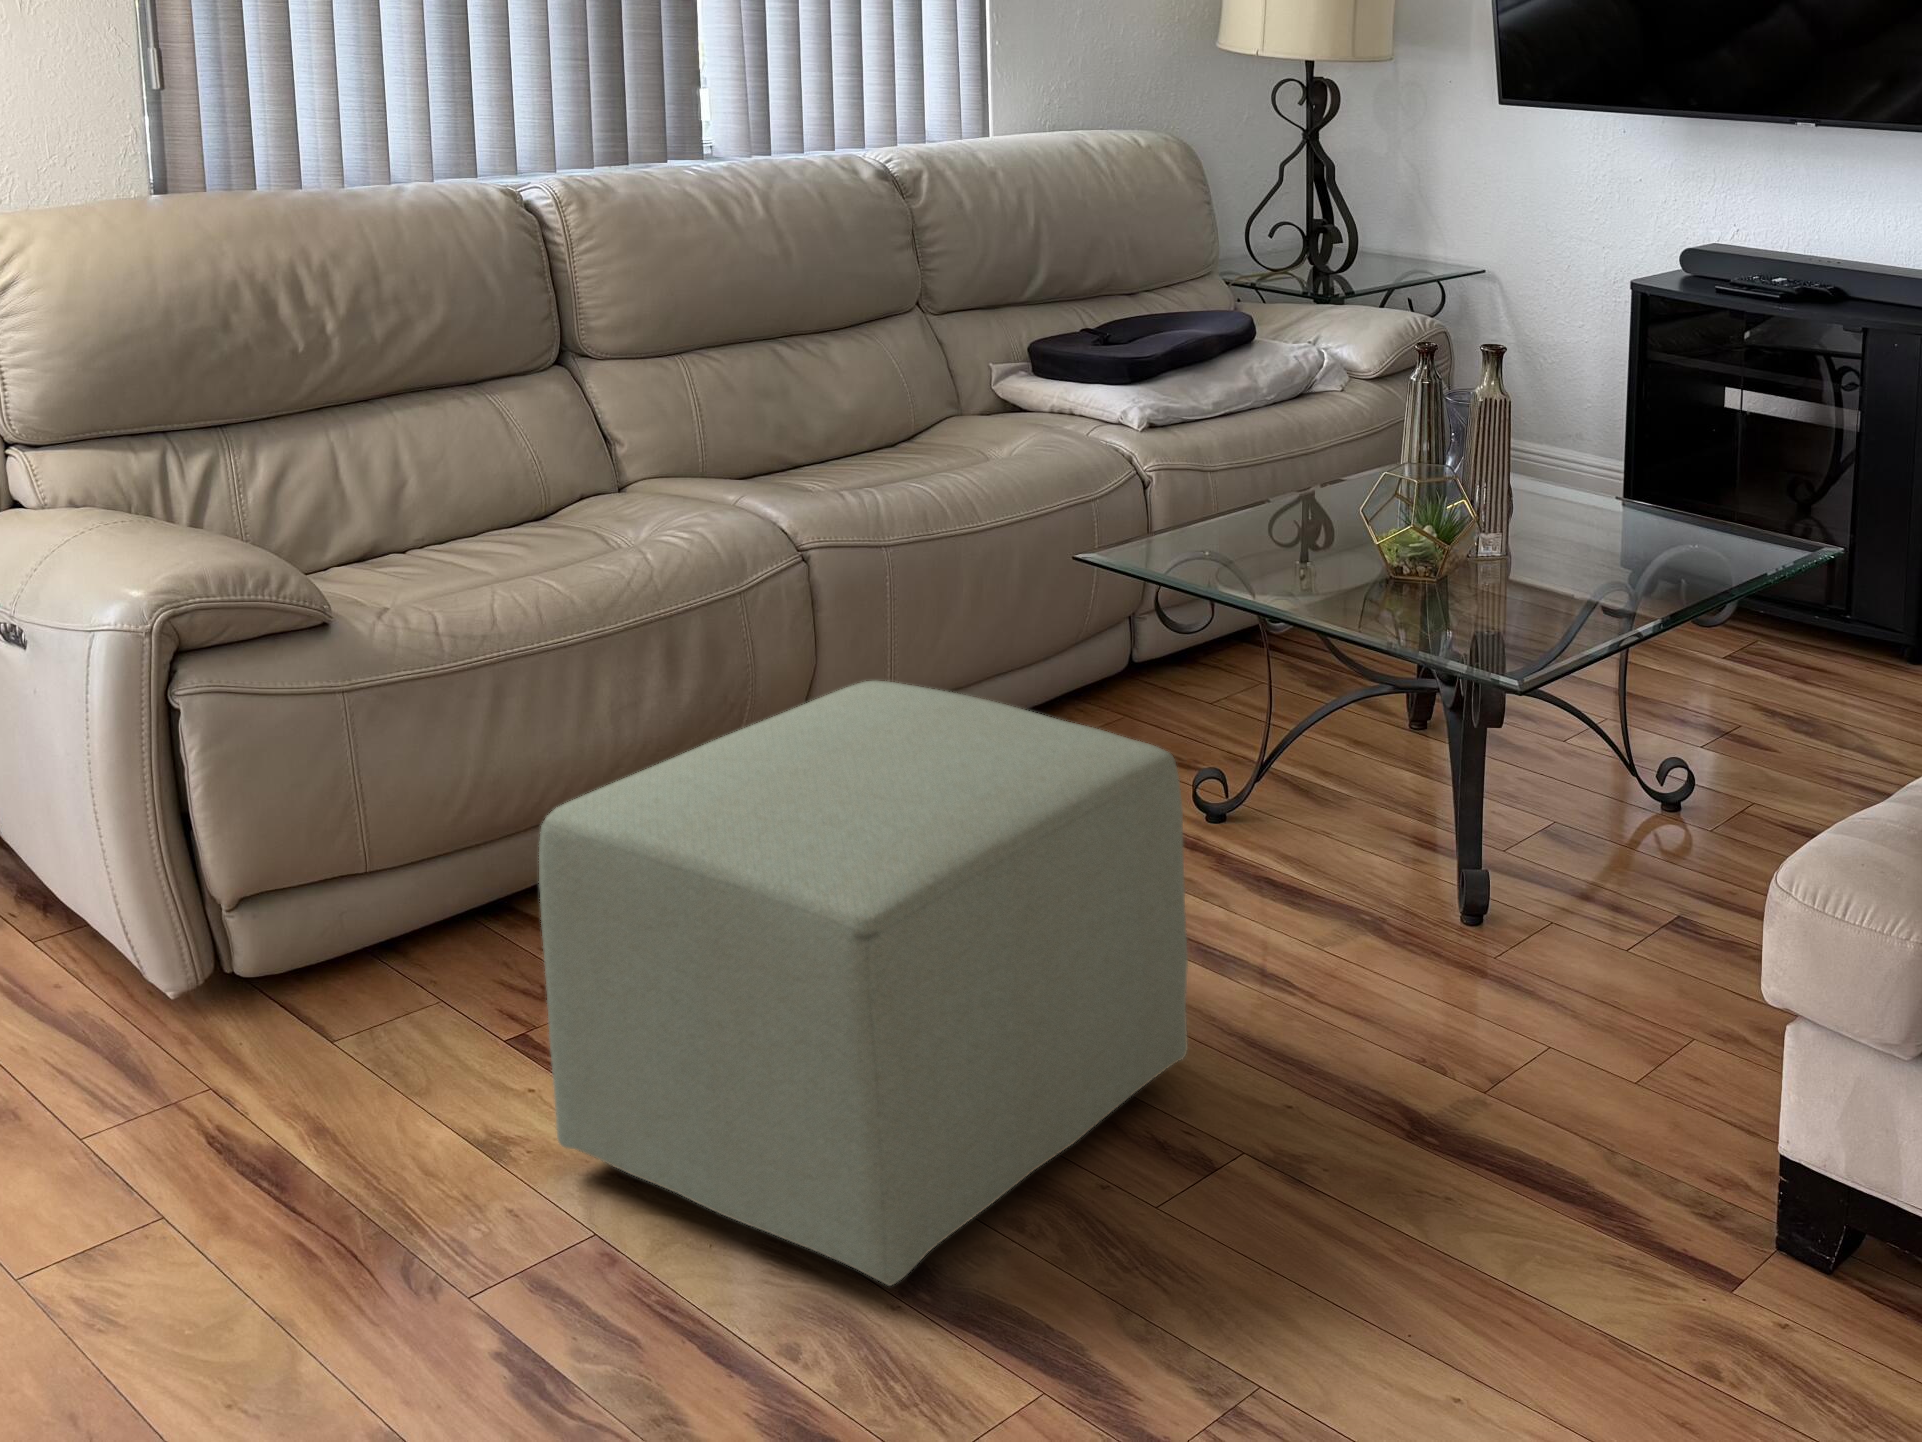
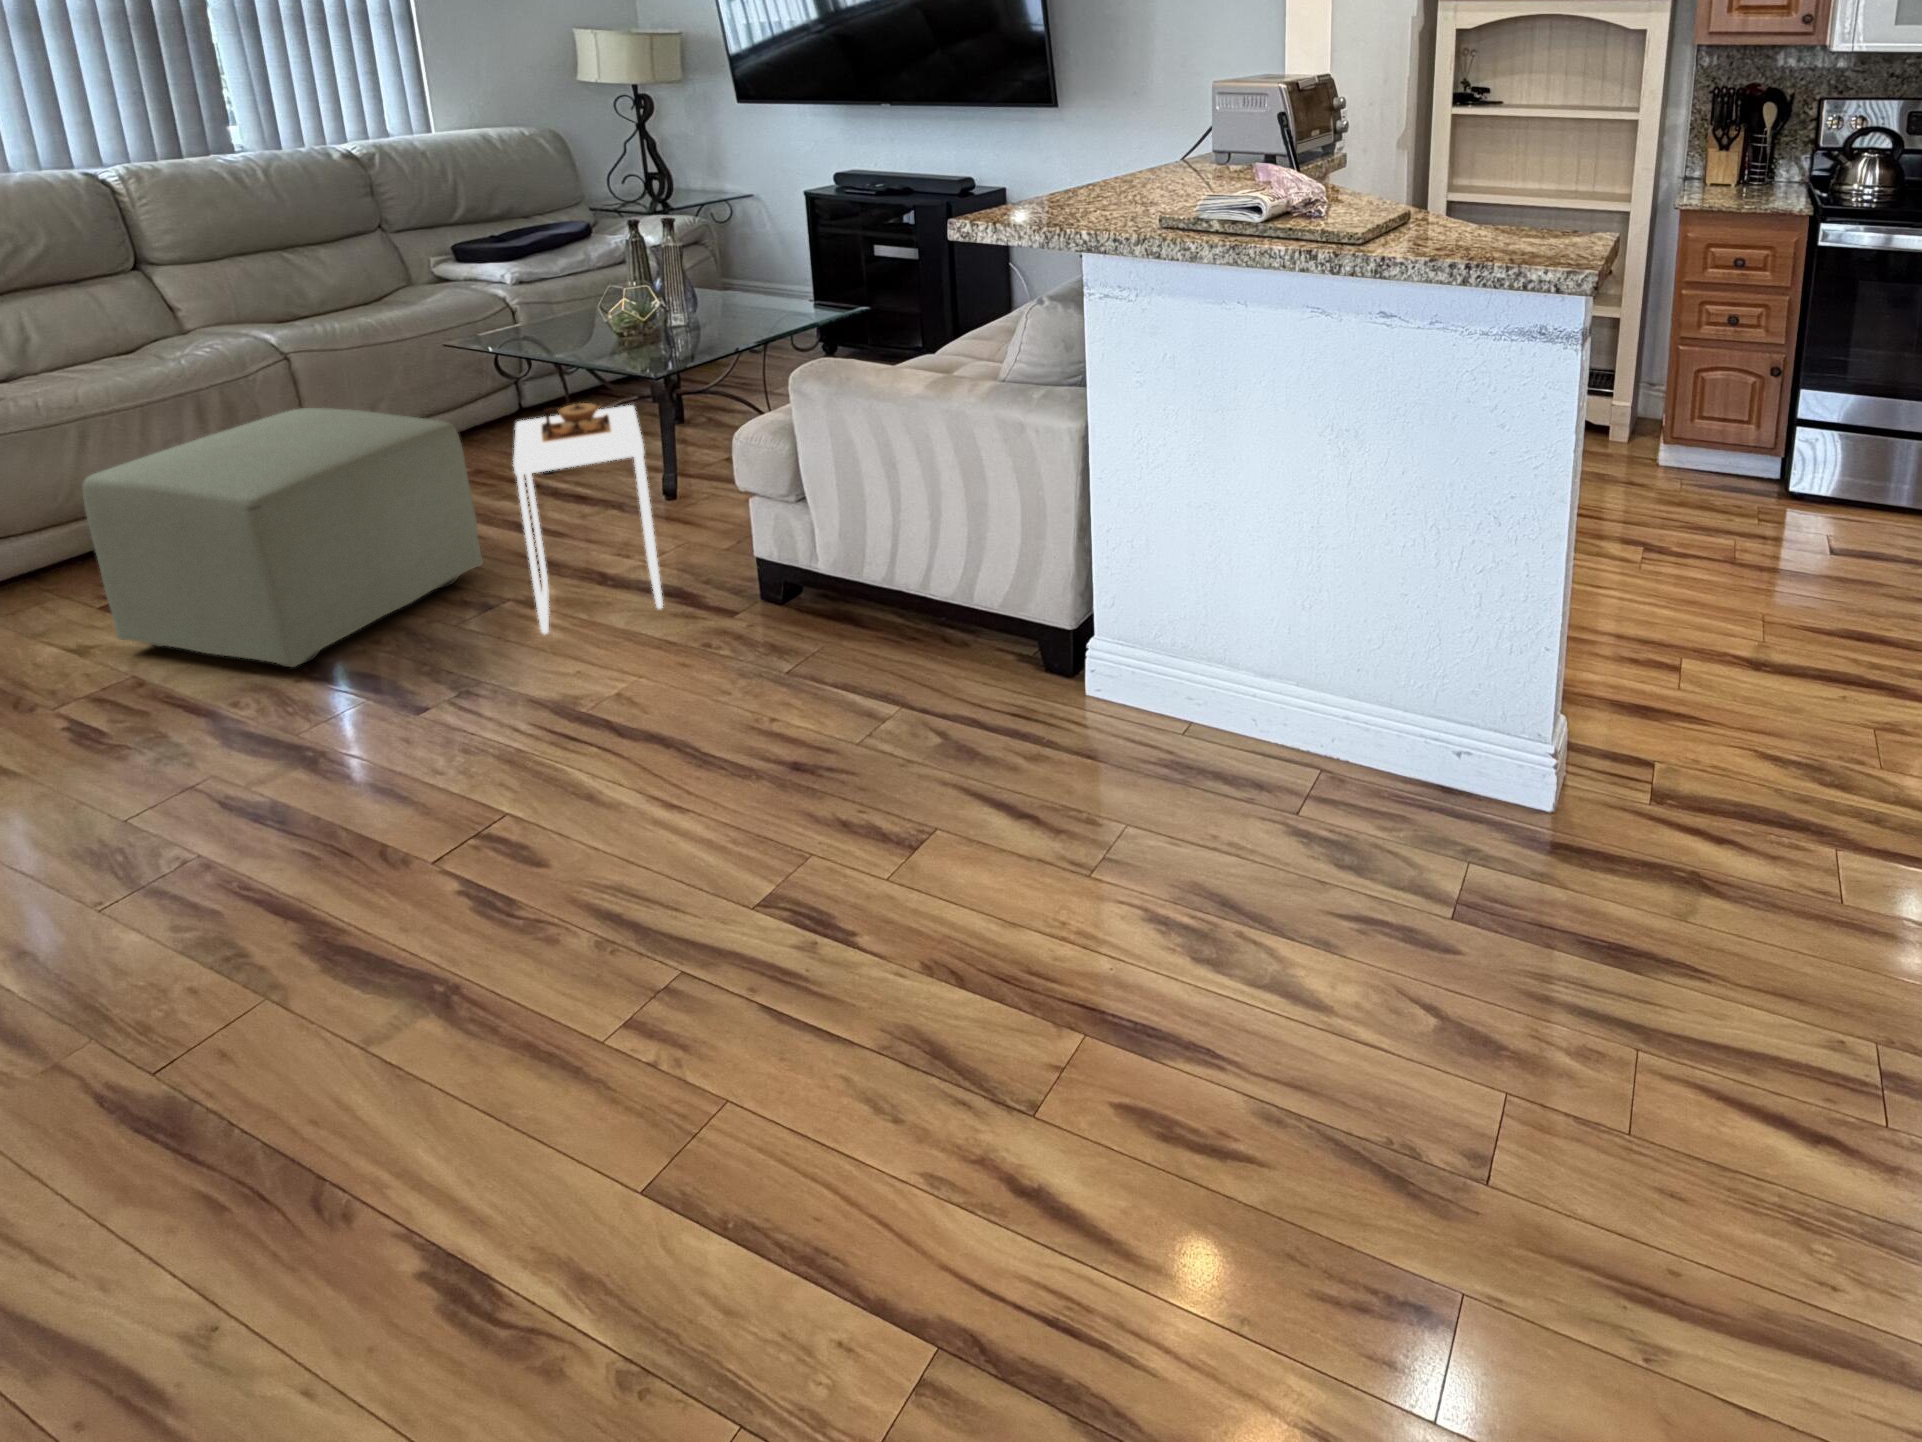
side table: none [1306,744,1617,1276] -> present [513,403,663,634]

